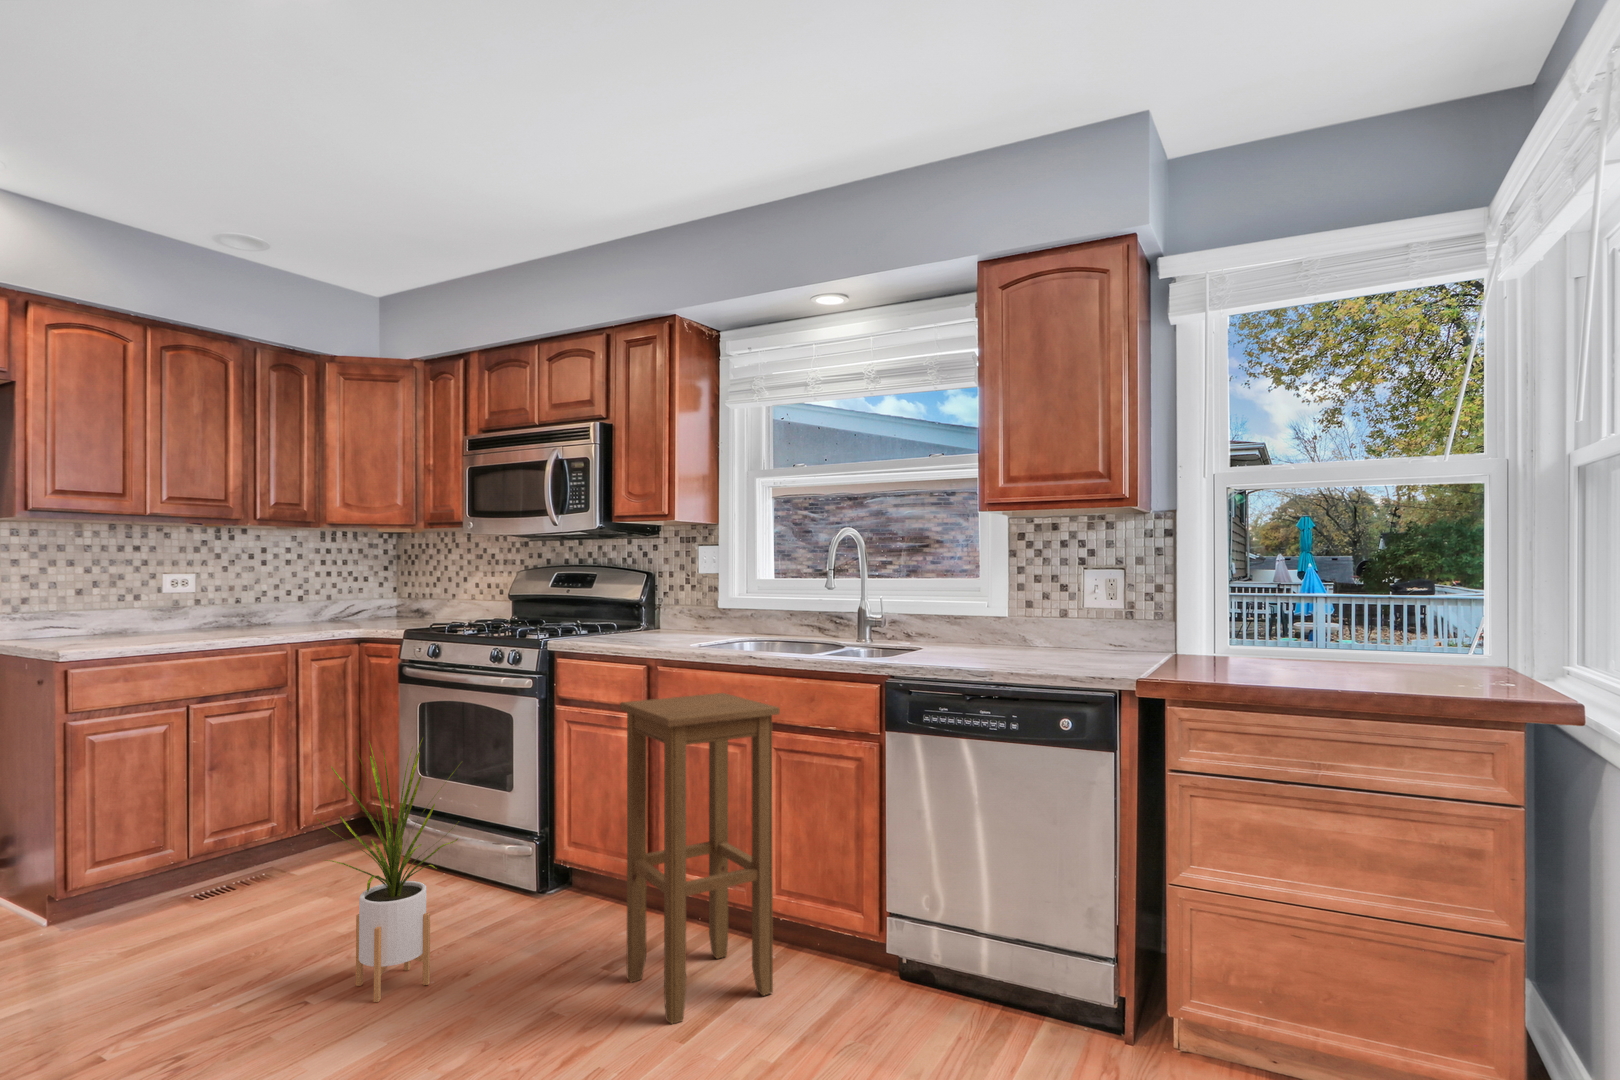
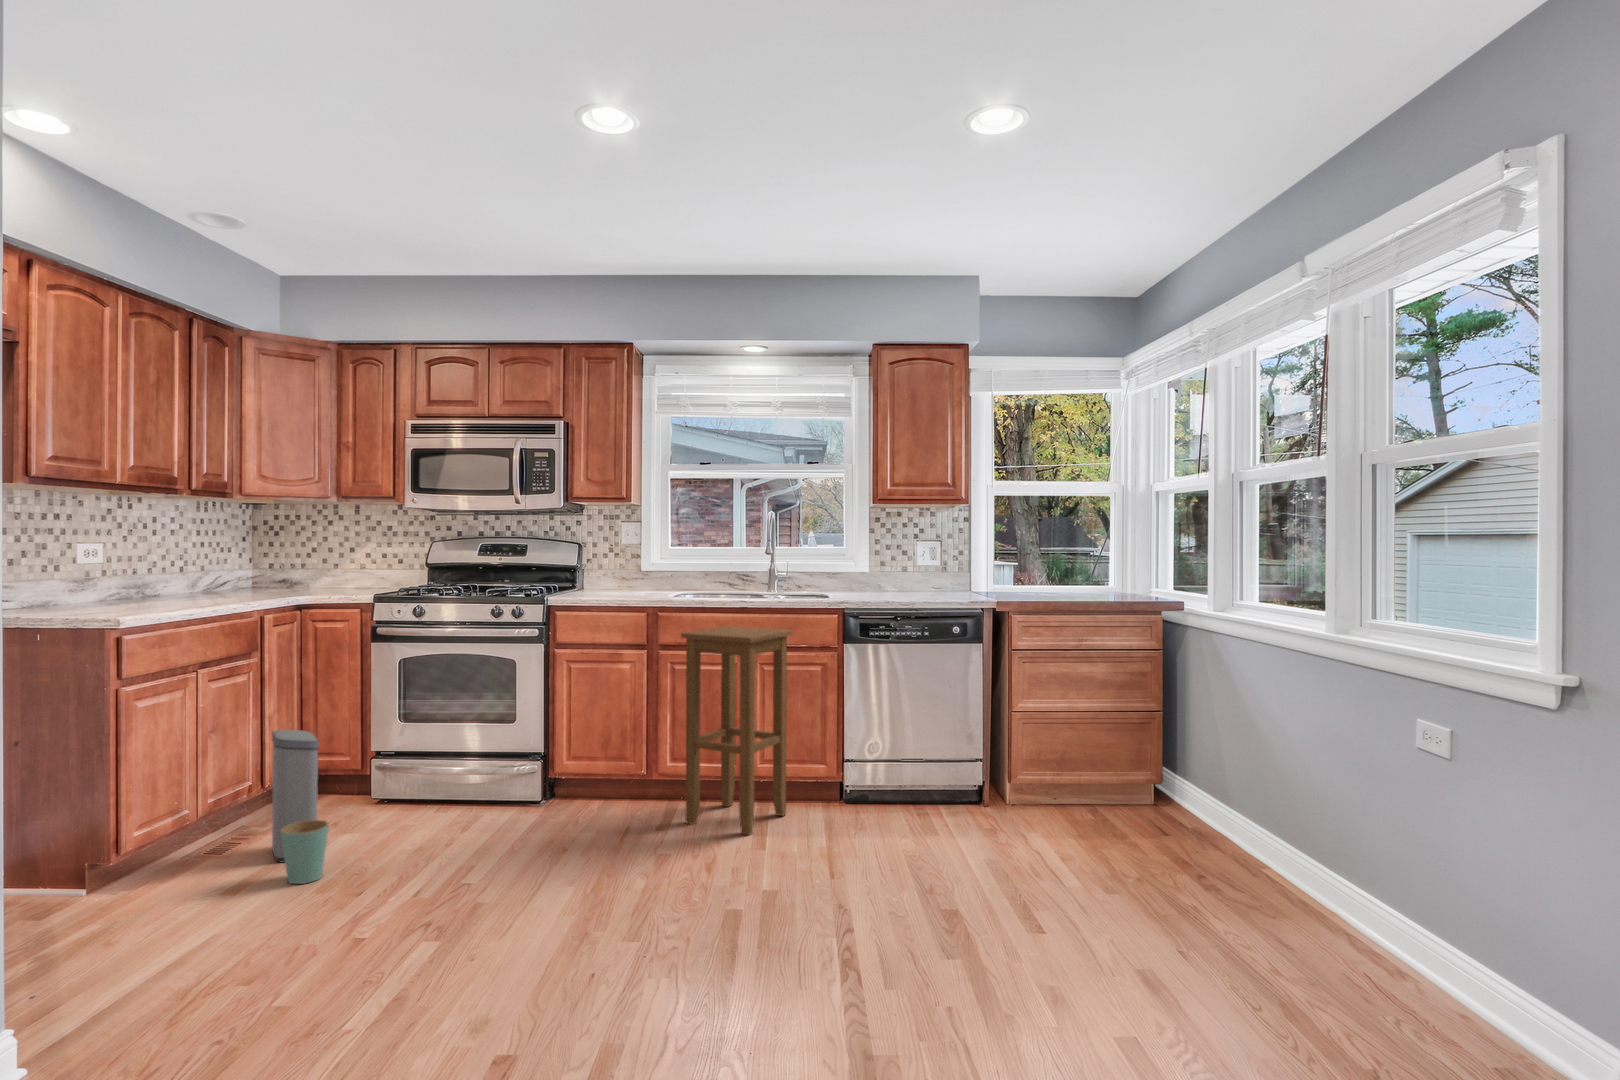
house plant: present [317,740,458,1002] -> none [476,667,579,861]
trash can: none [127,784,248,978] -> present [272,729,329,884]

